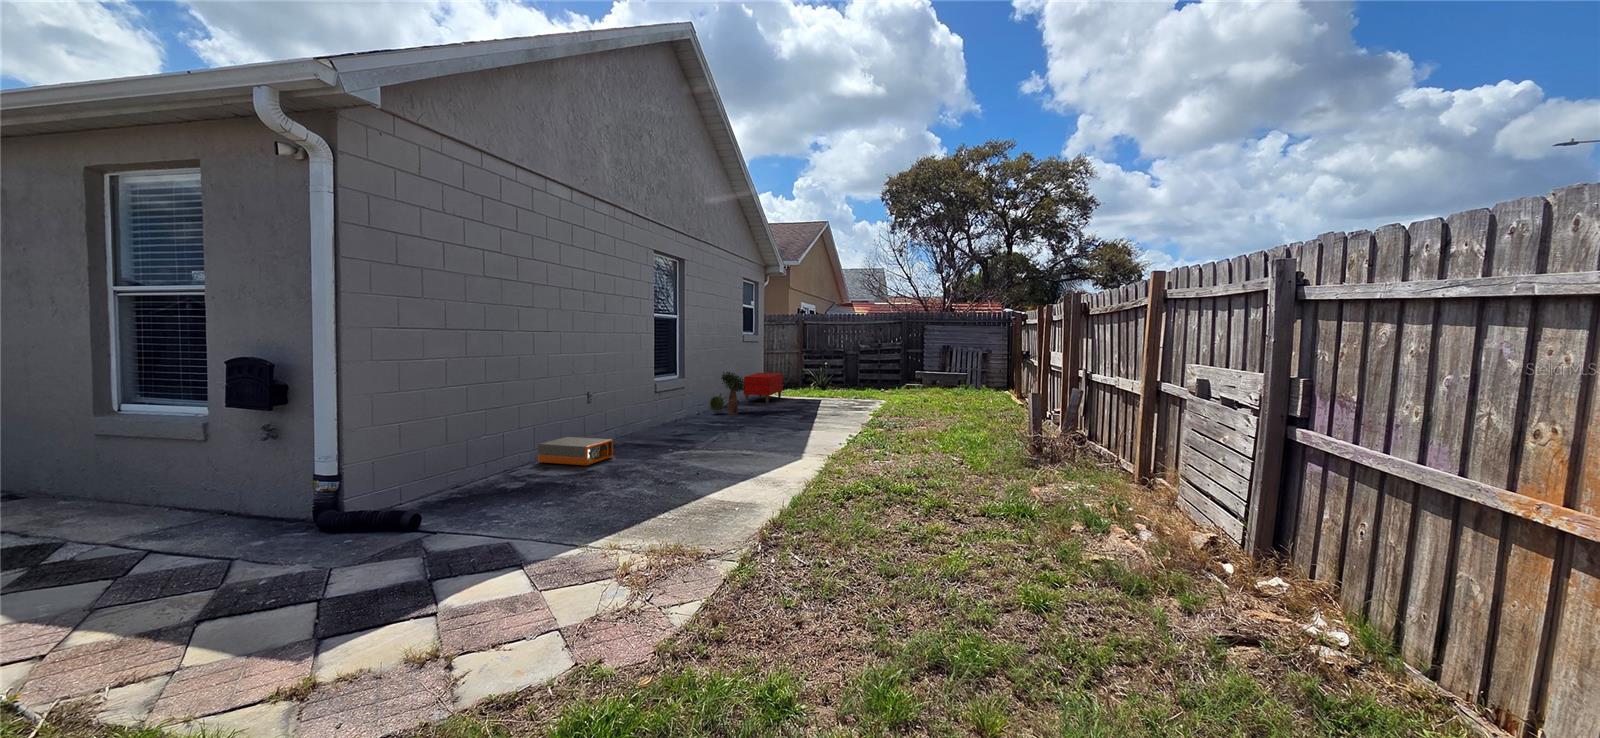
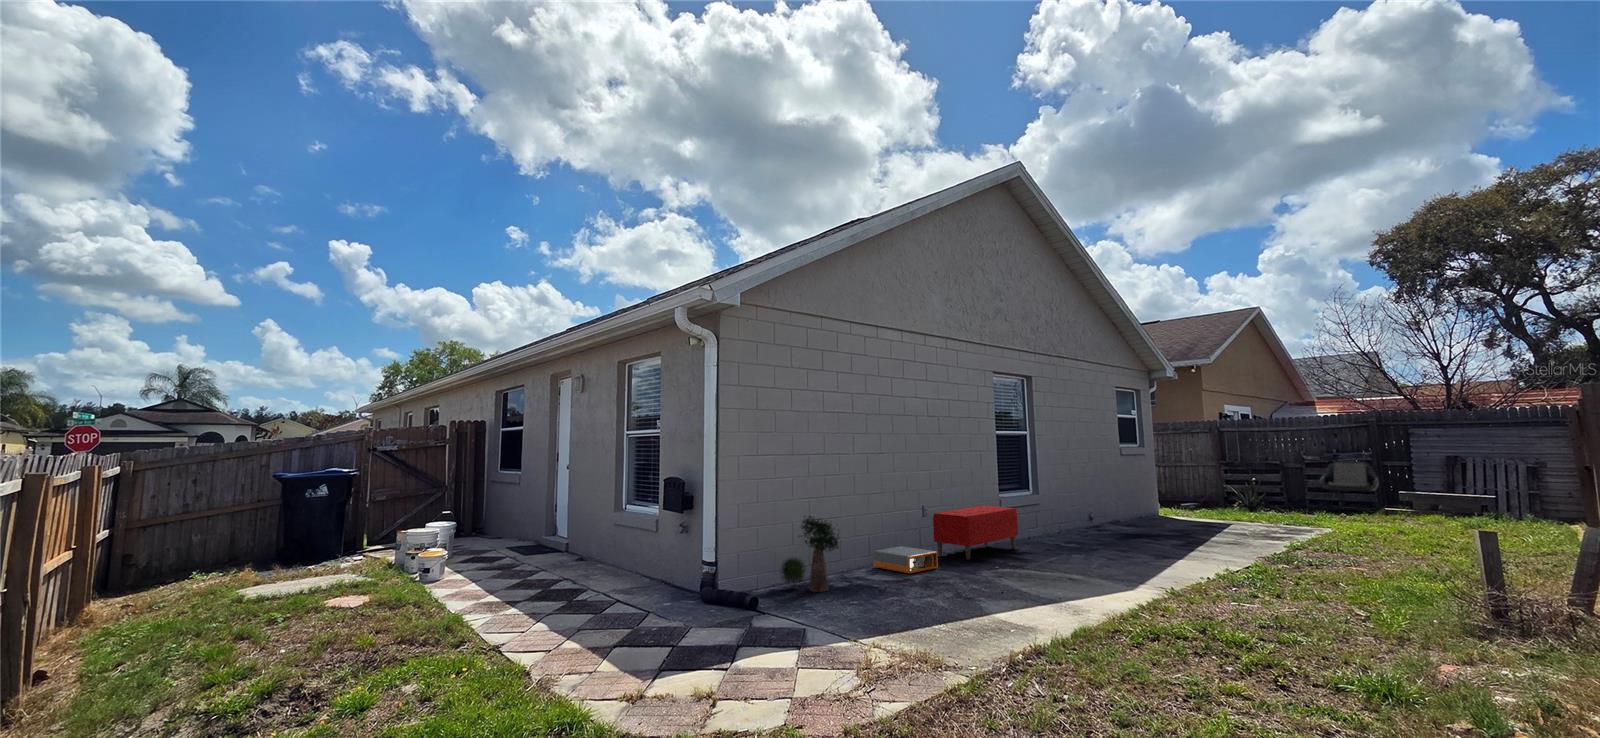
lounge chair: none [872,350,907,389] -> present [1320,461,1379,511]
potted plant: present [710,372,745,414] -> present [781,516,840,592]
bench: present [744,373,783,403] -> present [933,505,1018,560]

